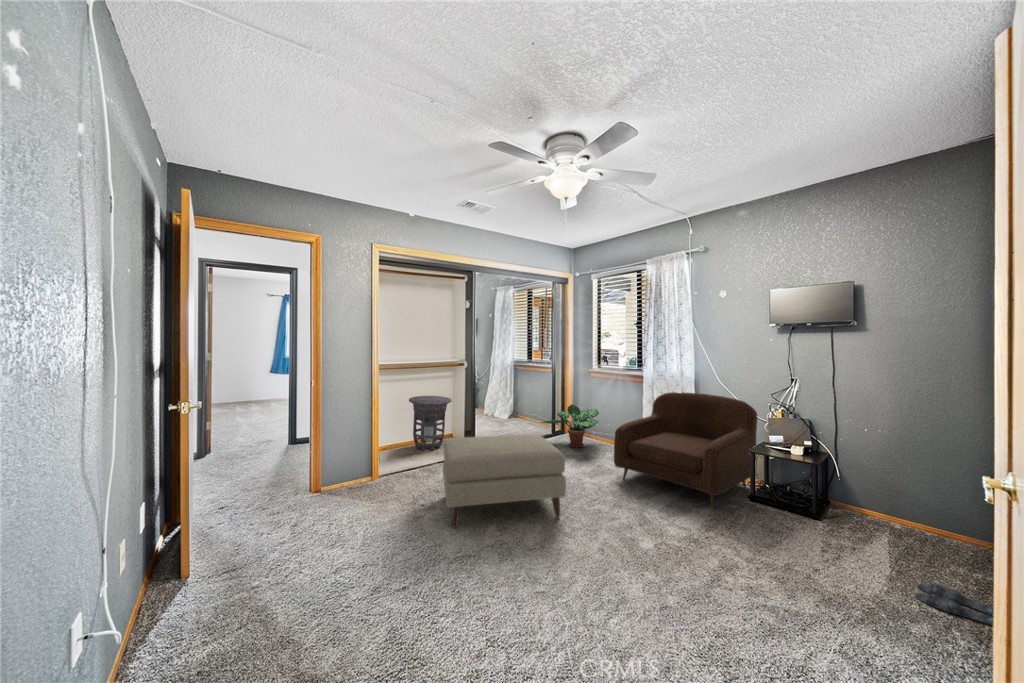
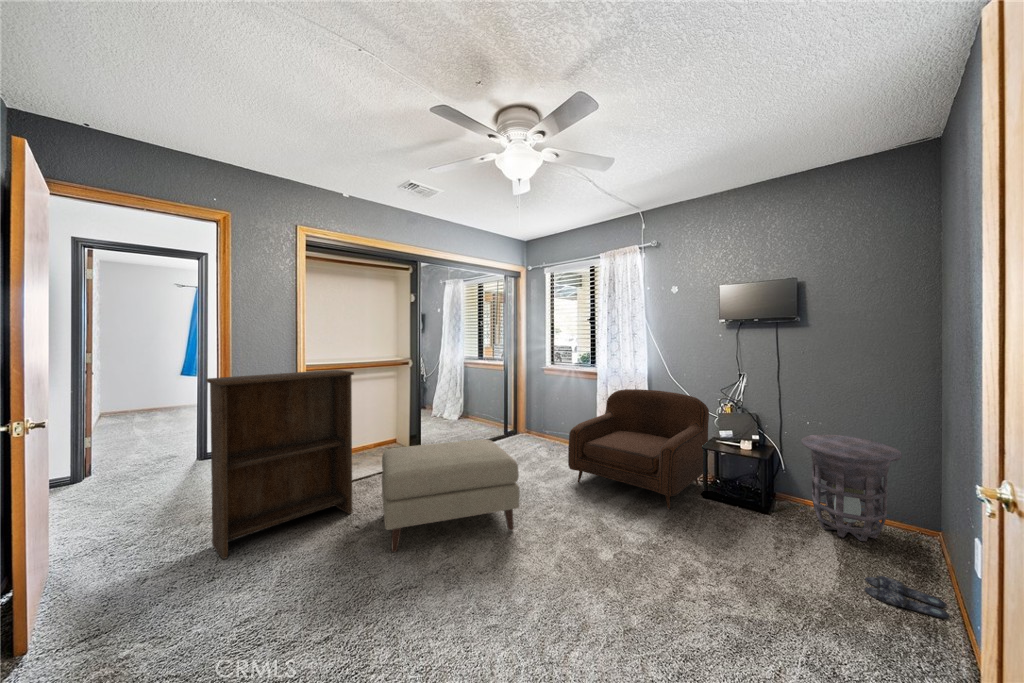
bookshelf: none [304,368,421,523] -> present [206,370,354,559]
side table: present [409,396,452,450] -> present [801,434,902,541]
potted plant: present [541,404,599,447] -> none [489,403,552,449]

